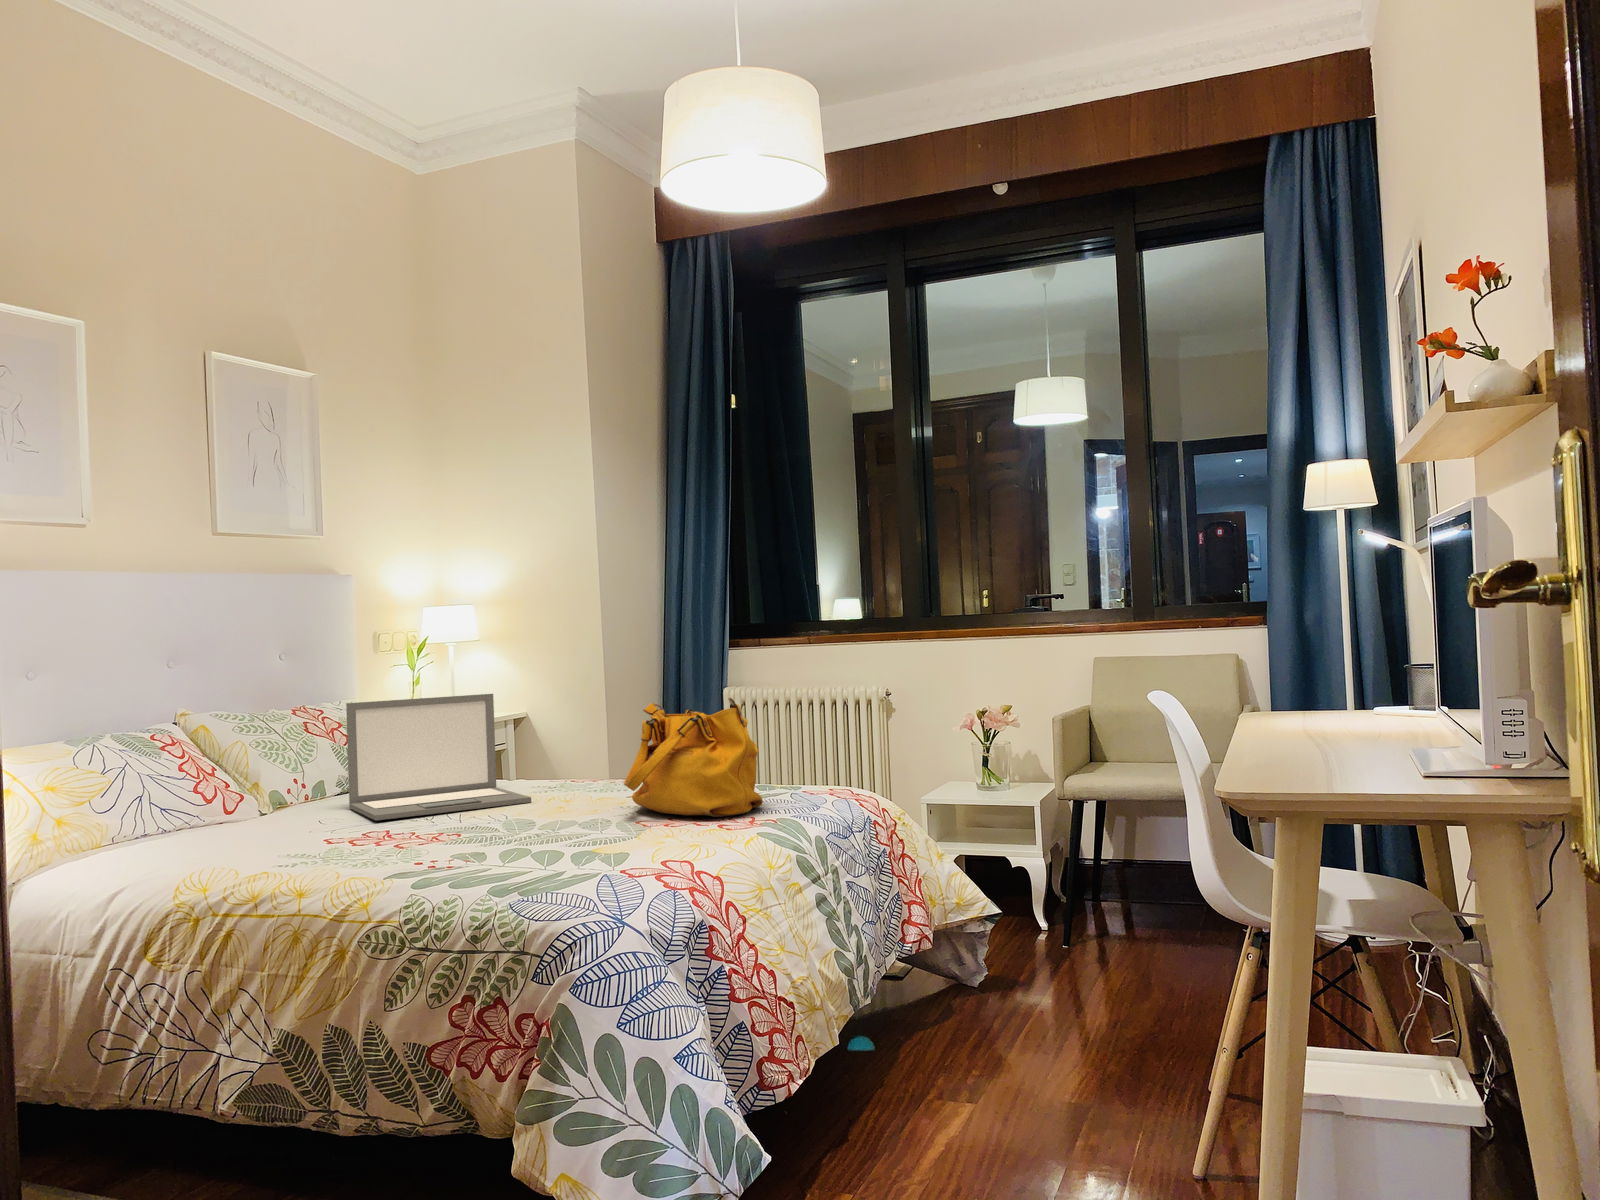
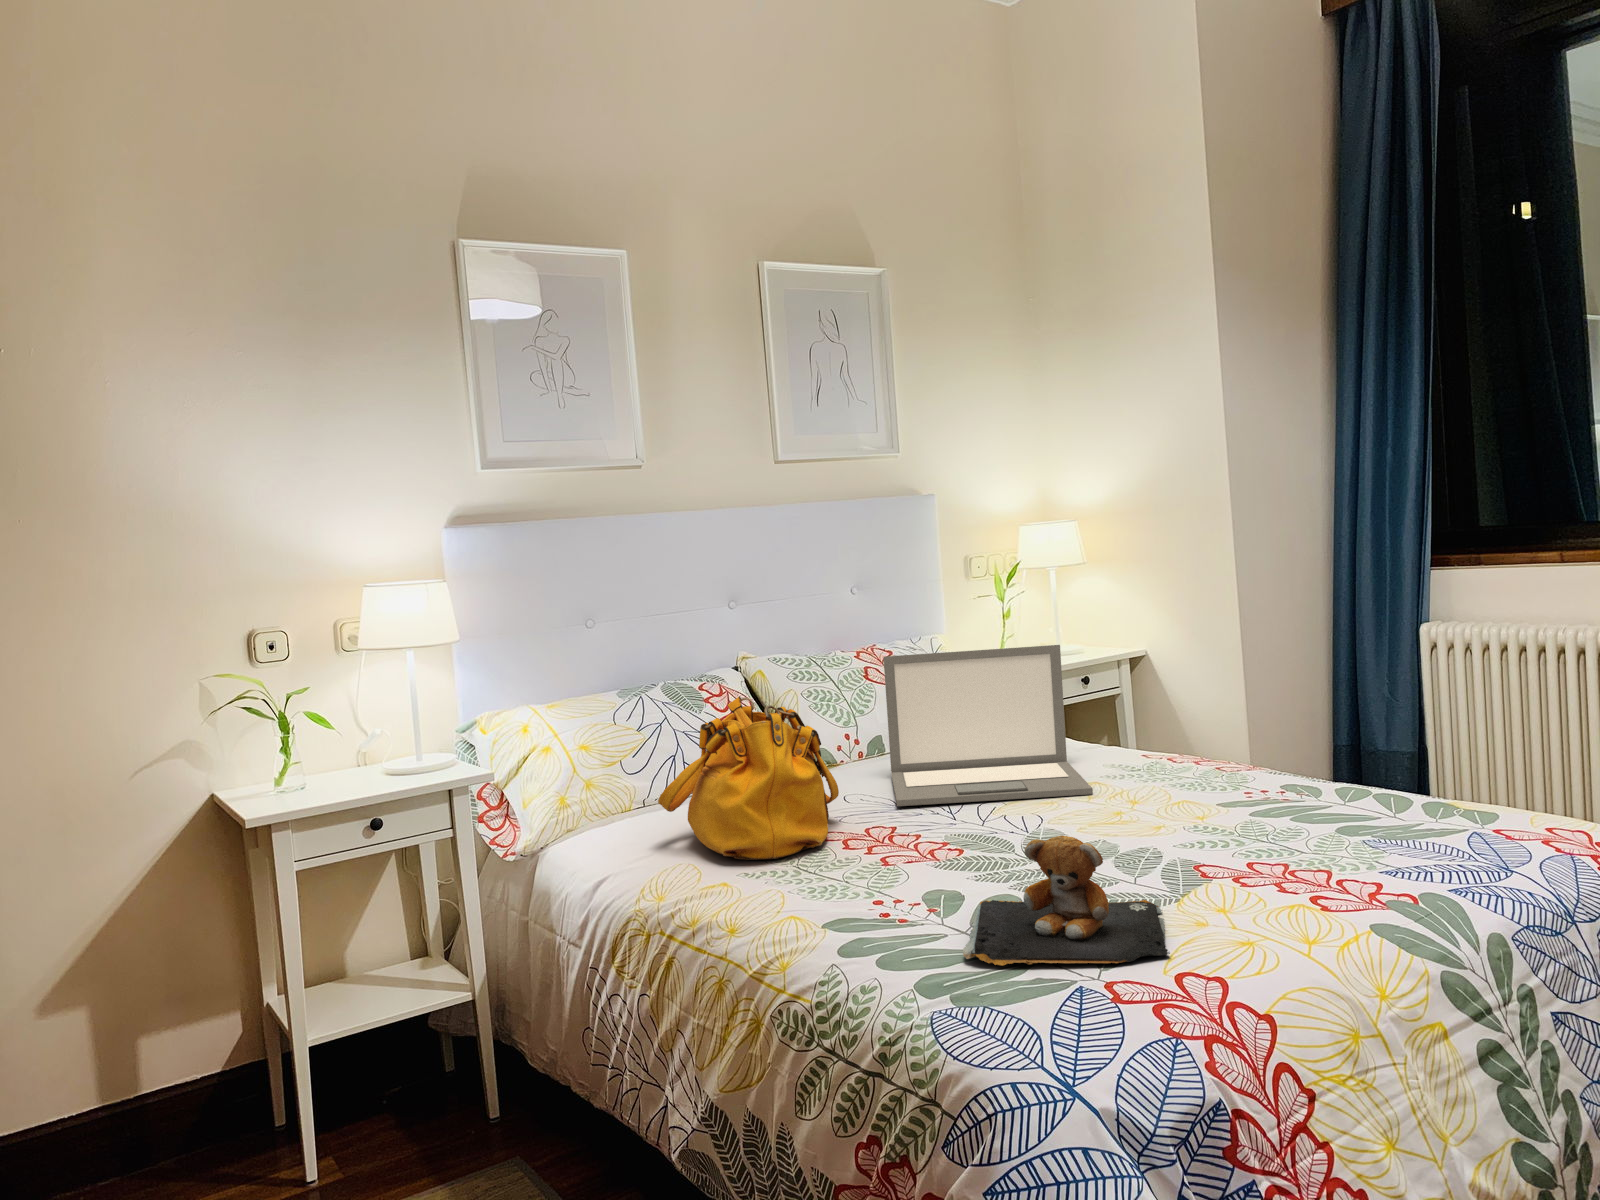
handbag: present [624,698,763,817] -> present [658,696,839,860]
teddy bear: none [500,788,648,875] -> present [963,835,1170,966]

